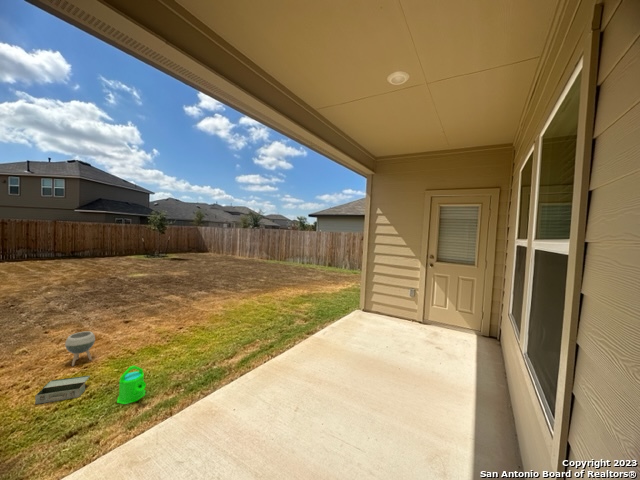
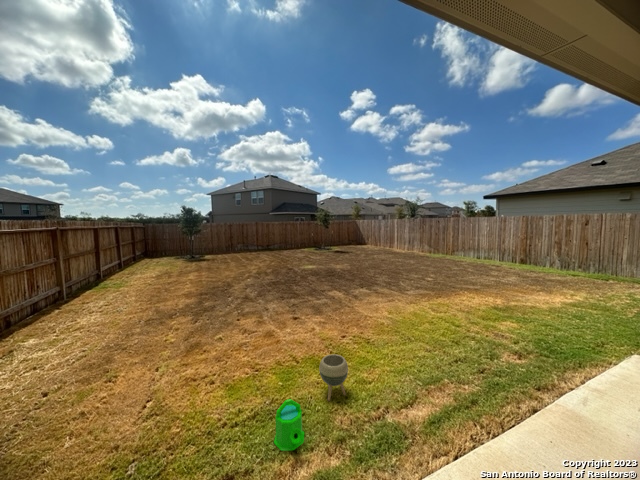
planter: present [65,331,95,366] -> present [319,354,348,401]
toolbox: present [35,376,90,404] -> none [211,384,256,415]

